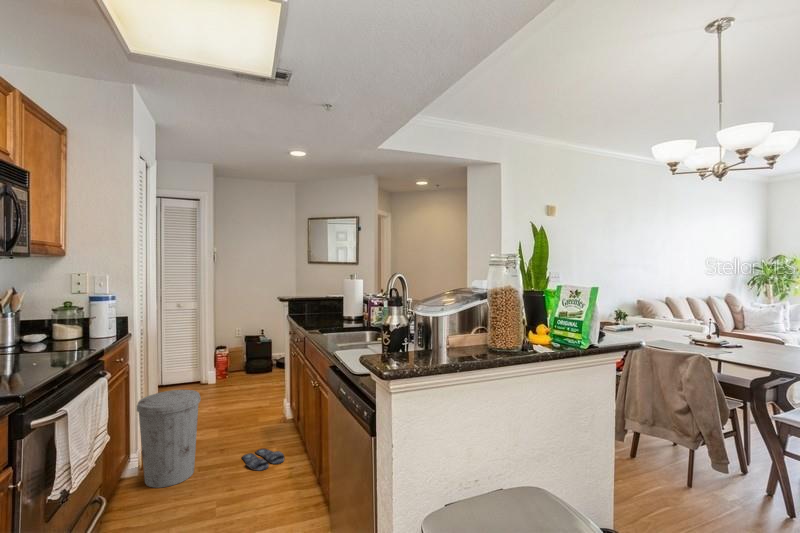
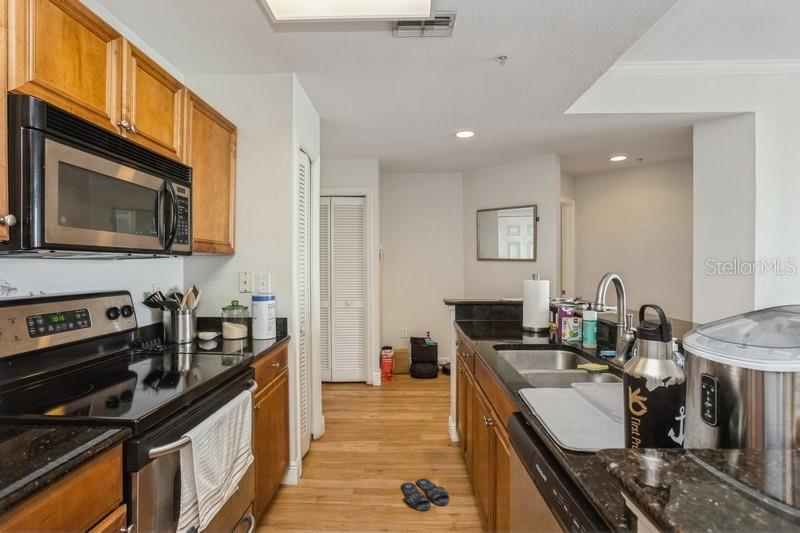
trash can: present [137,390,201,488] -> none [295,399,357,508]

